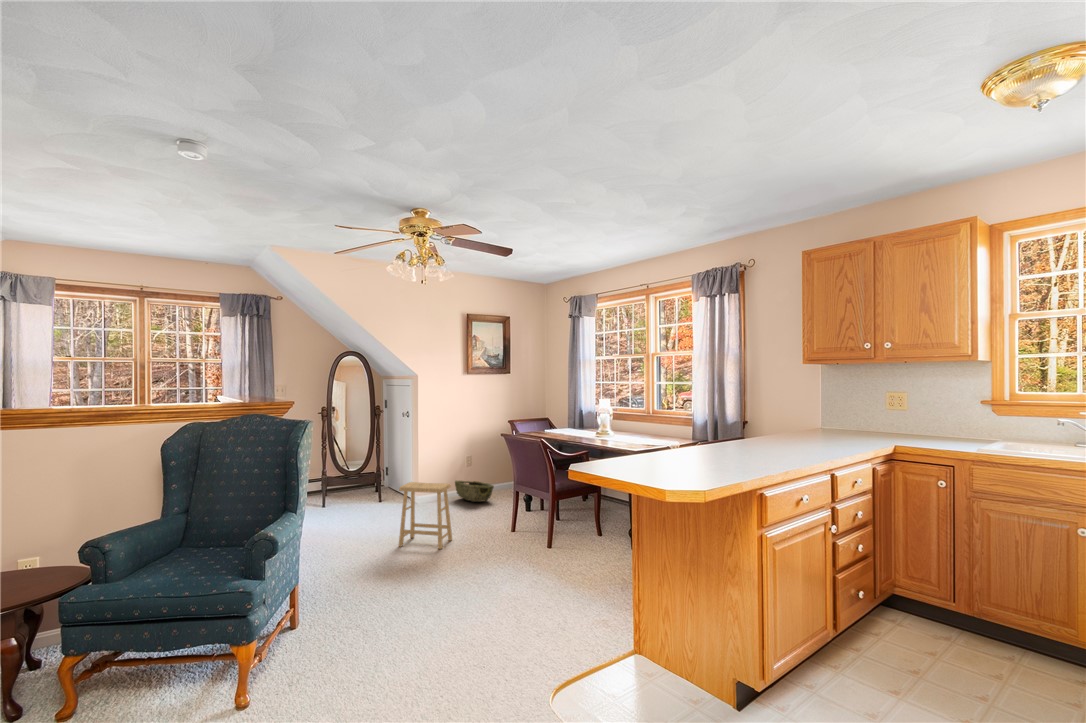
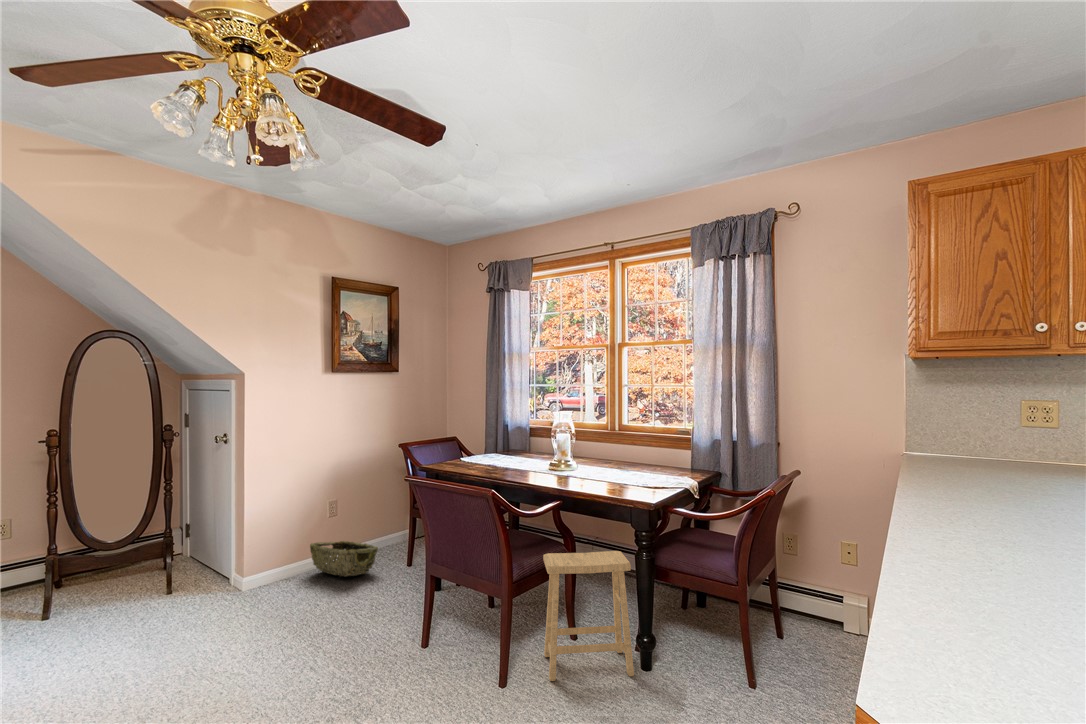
footstool: present [399,482,452,549] -> present [543,551,634,681]

